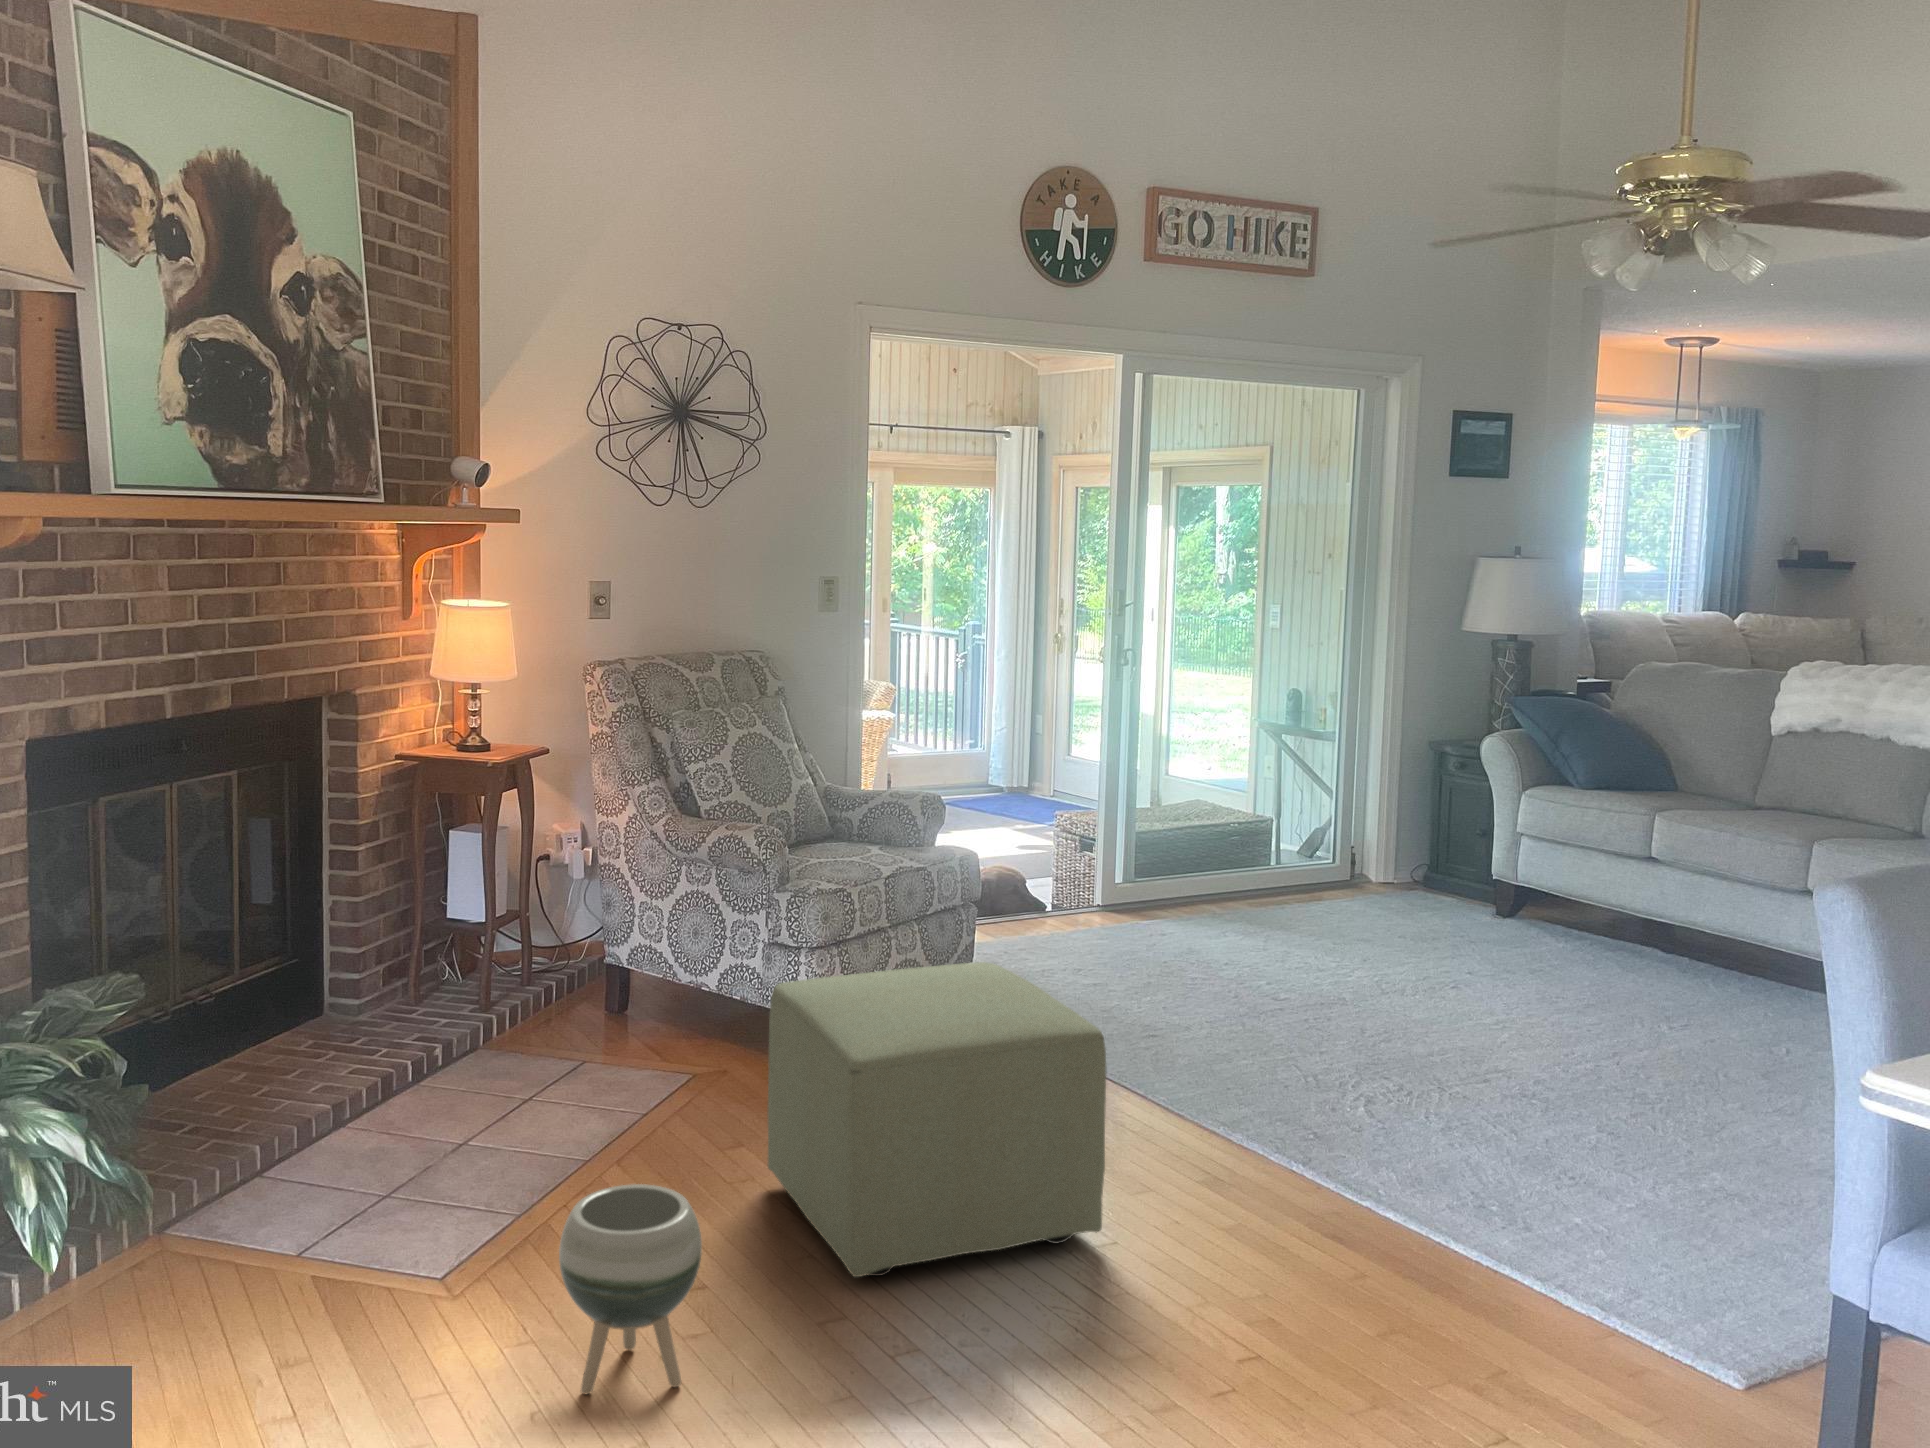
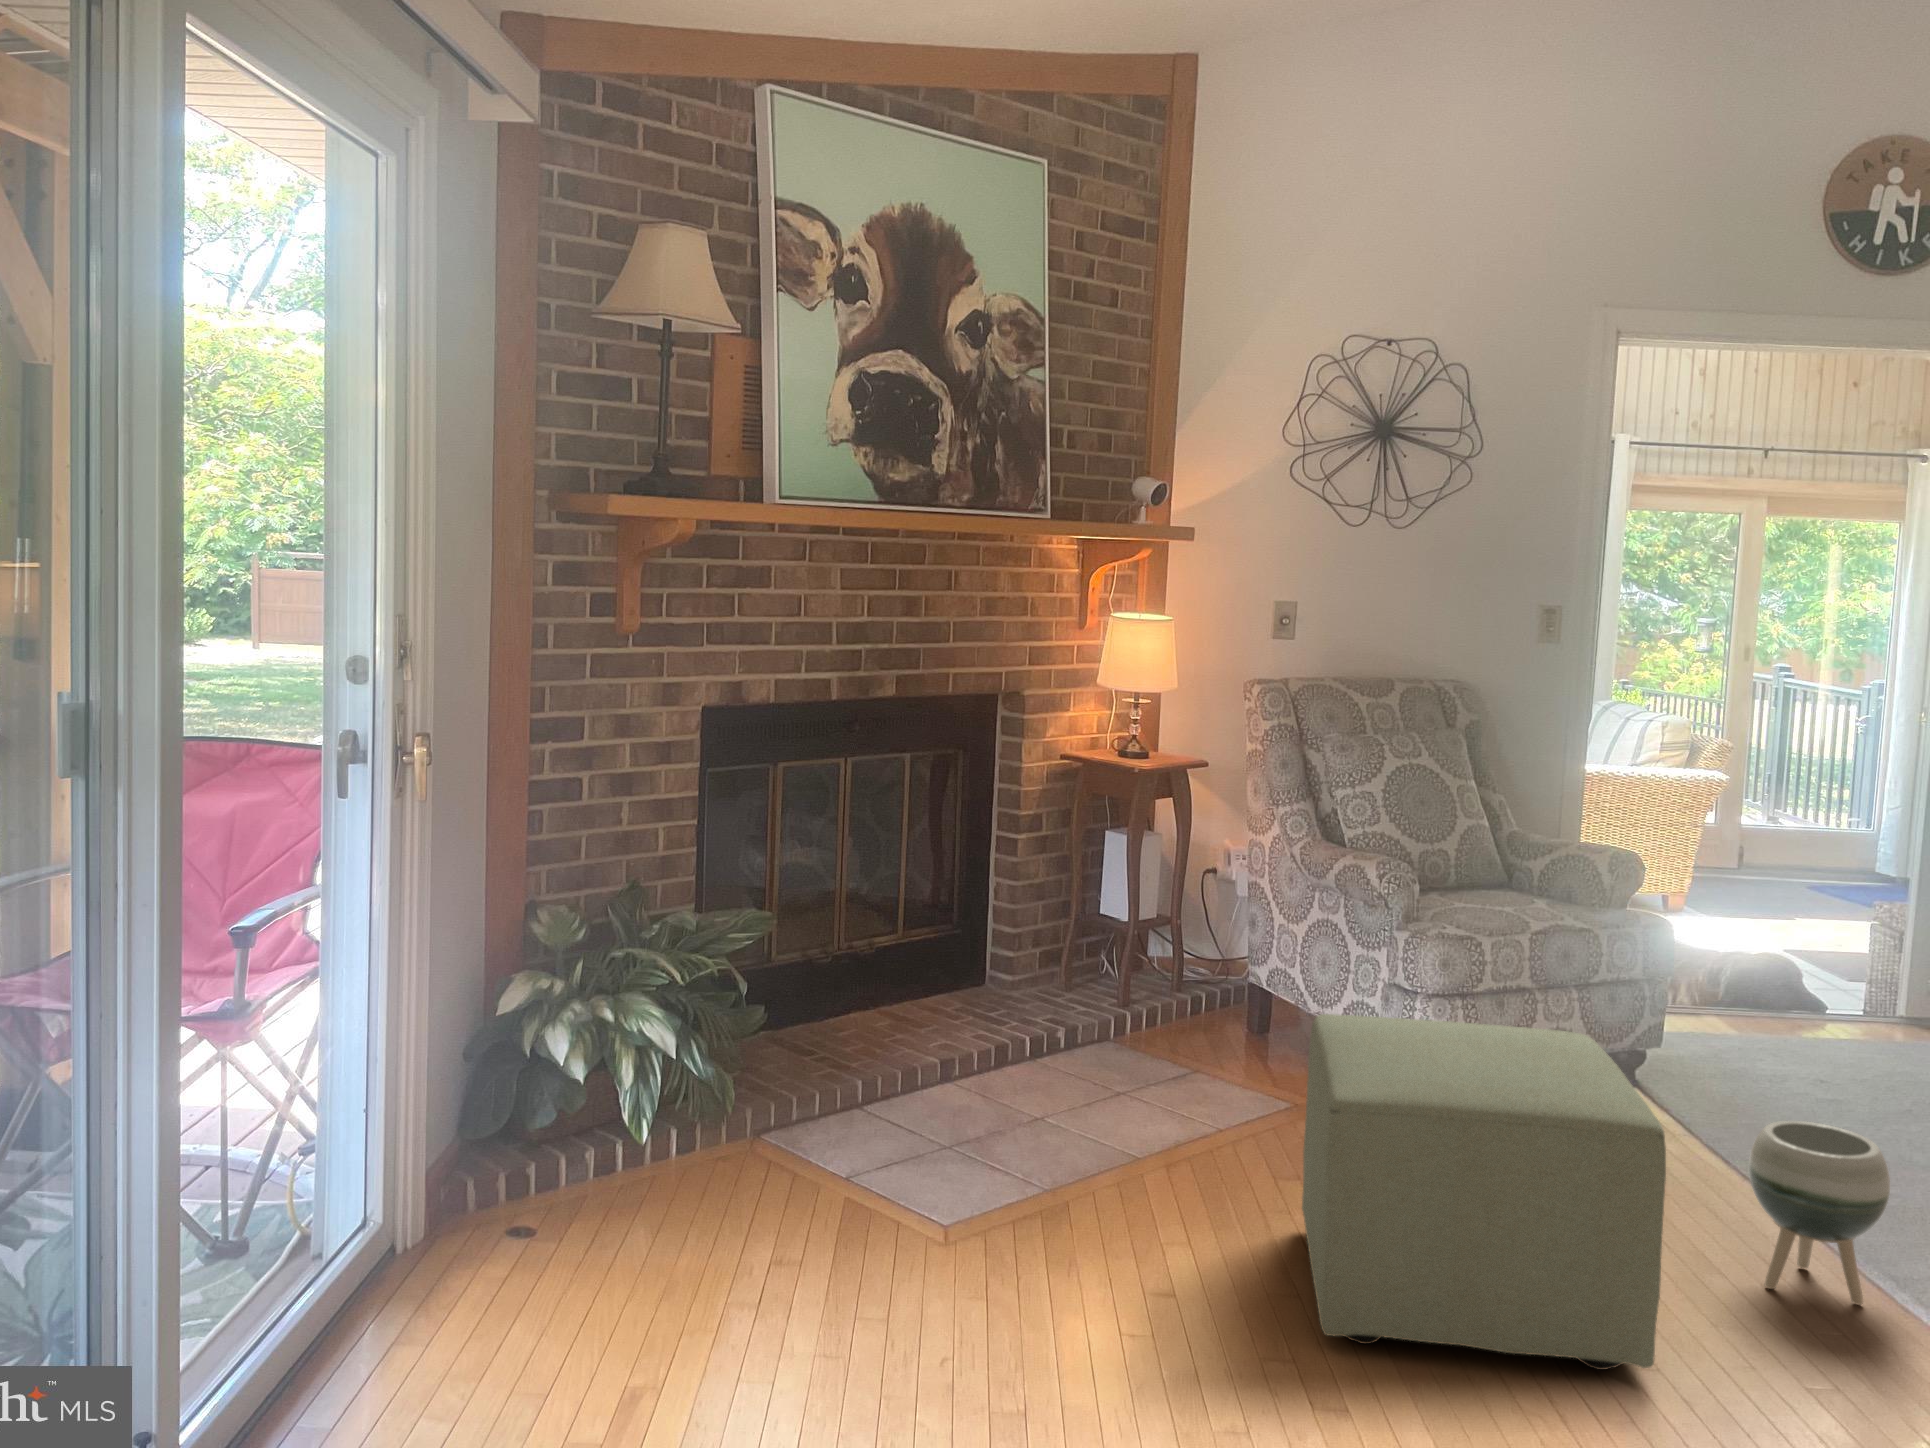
planter: present [559,1184,702,1394] -> present [1749,1121,1890,1305]

